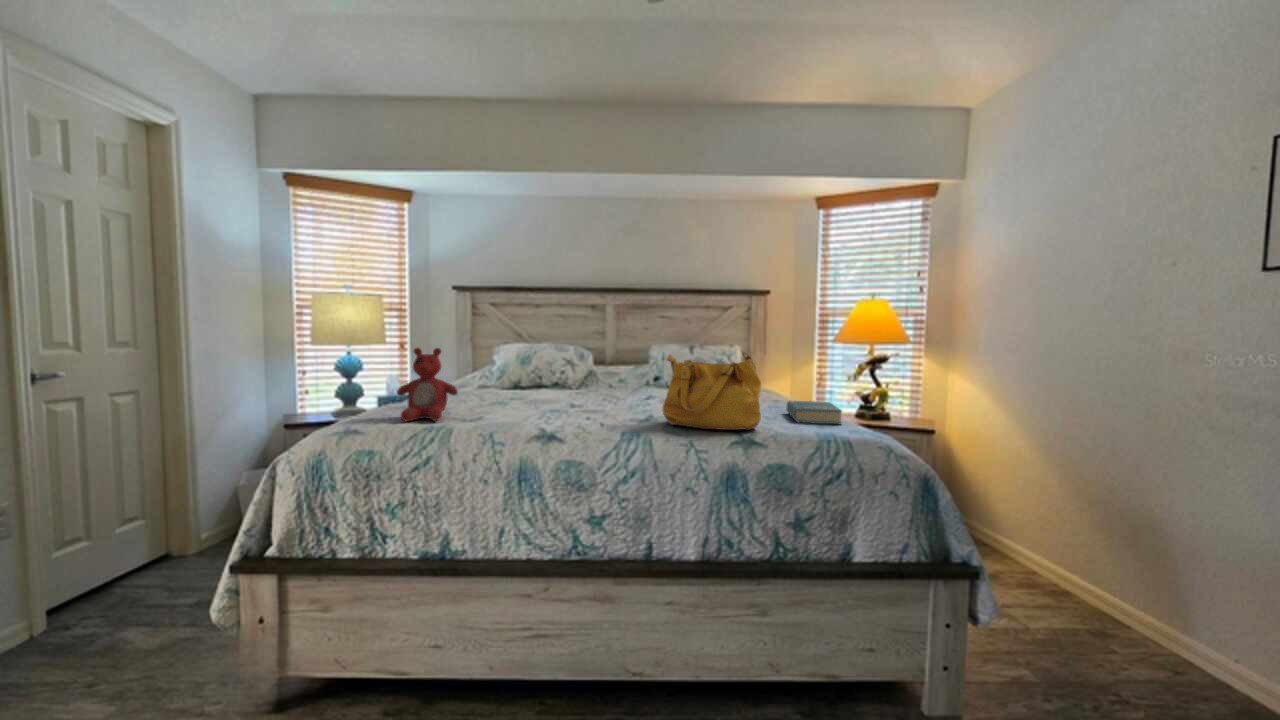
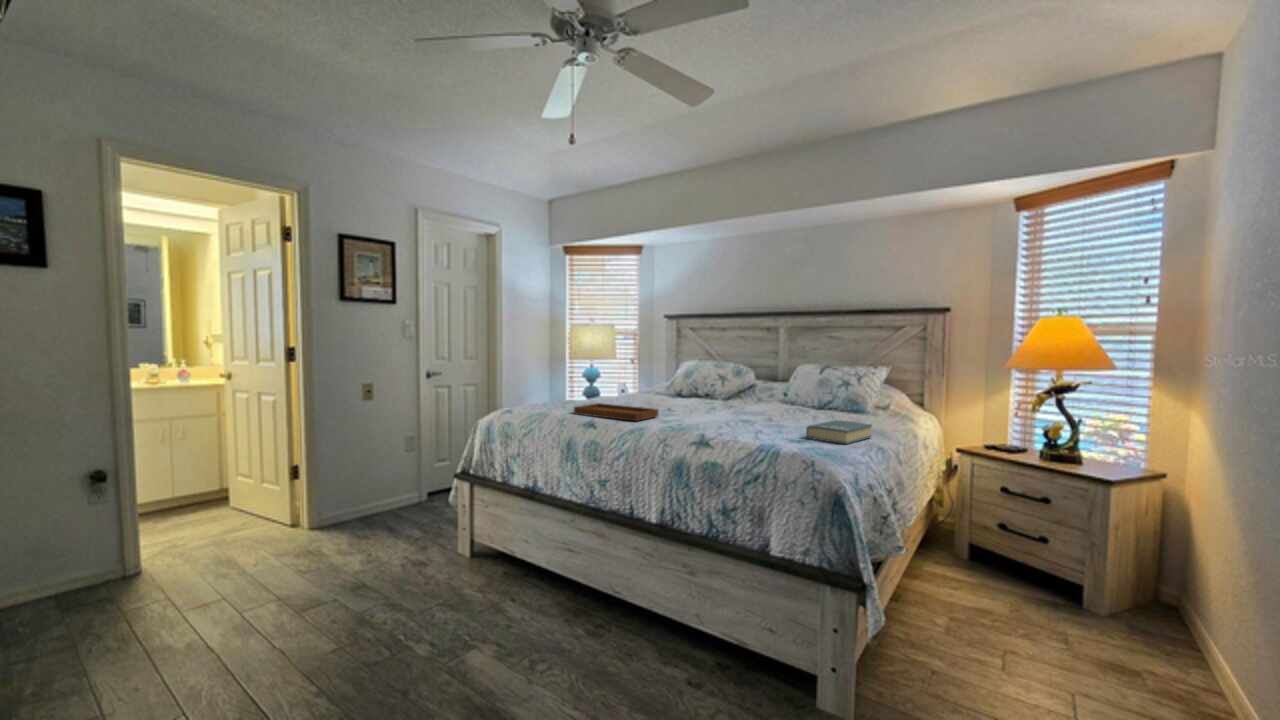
stuffed bear: present [397,348,458,421] -> none [537,363,574,410]
handbag: present [663,352,762,430] -> none [682,373,755,437]
tray: none [480,381,598,425] -> present [574,389,659,421]

